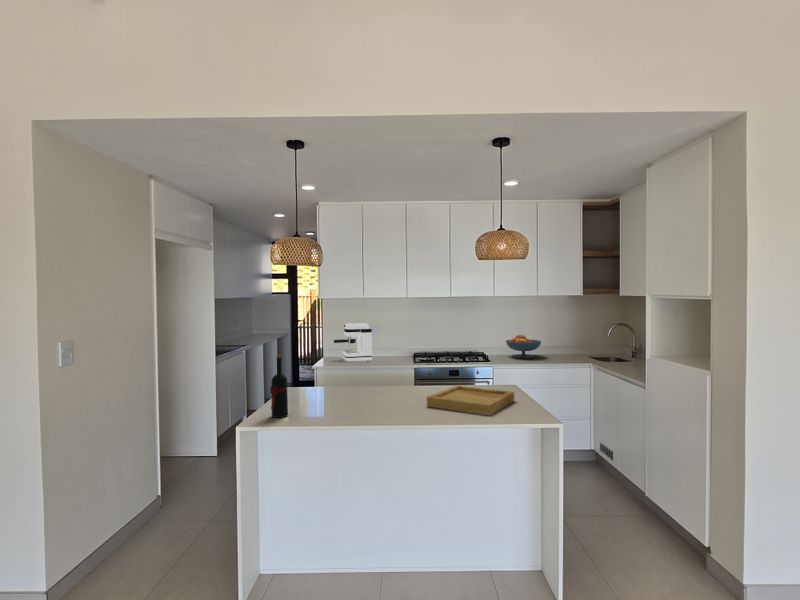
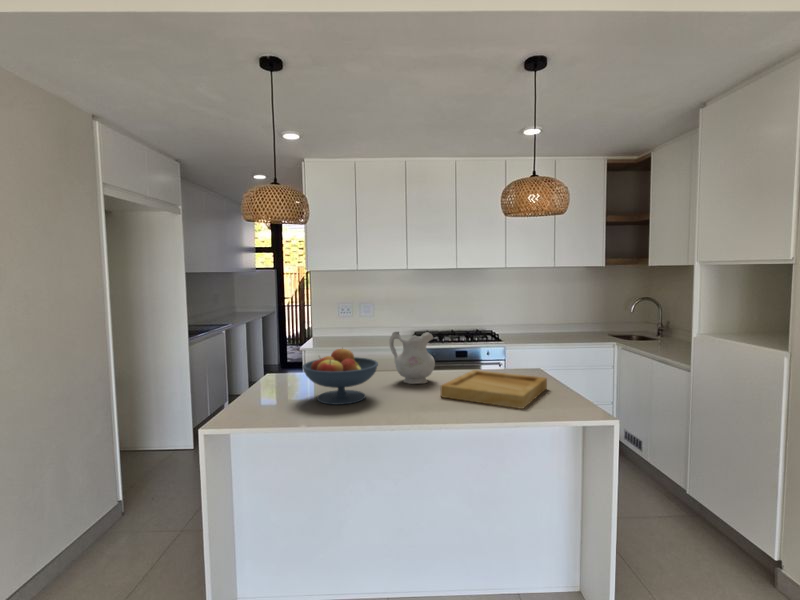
coffee maker: present [334,323,372,362] -> none [323,299,367,342]
fruit bowl: present [506,335,541,358] -> present [303,348,378,405]
ceramic pitcher: none [388,353,425,396] -> present [389,332,435,384]
wine bottle: present [270,355,288,418] -> none [242,334,266,415]

